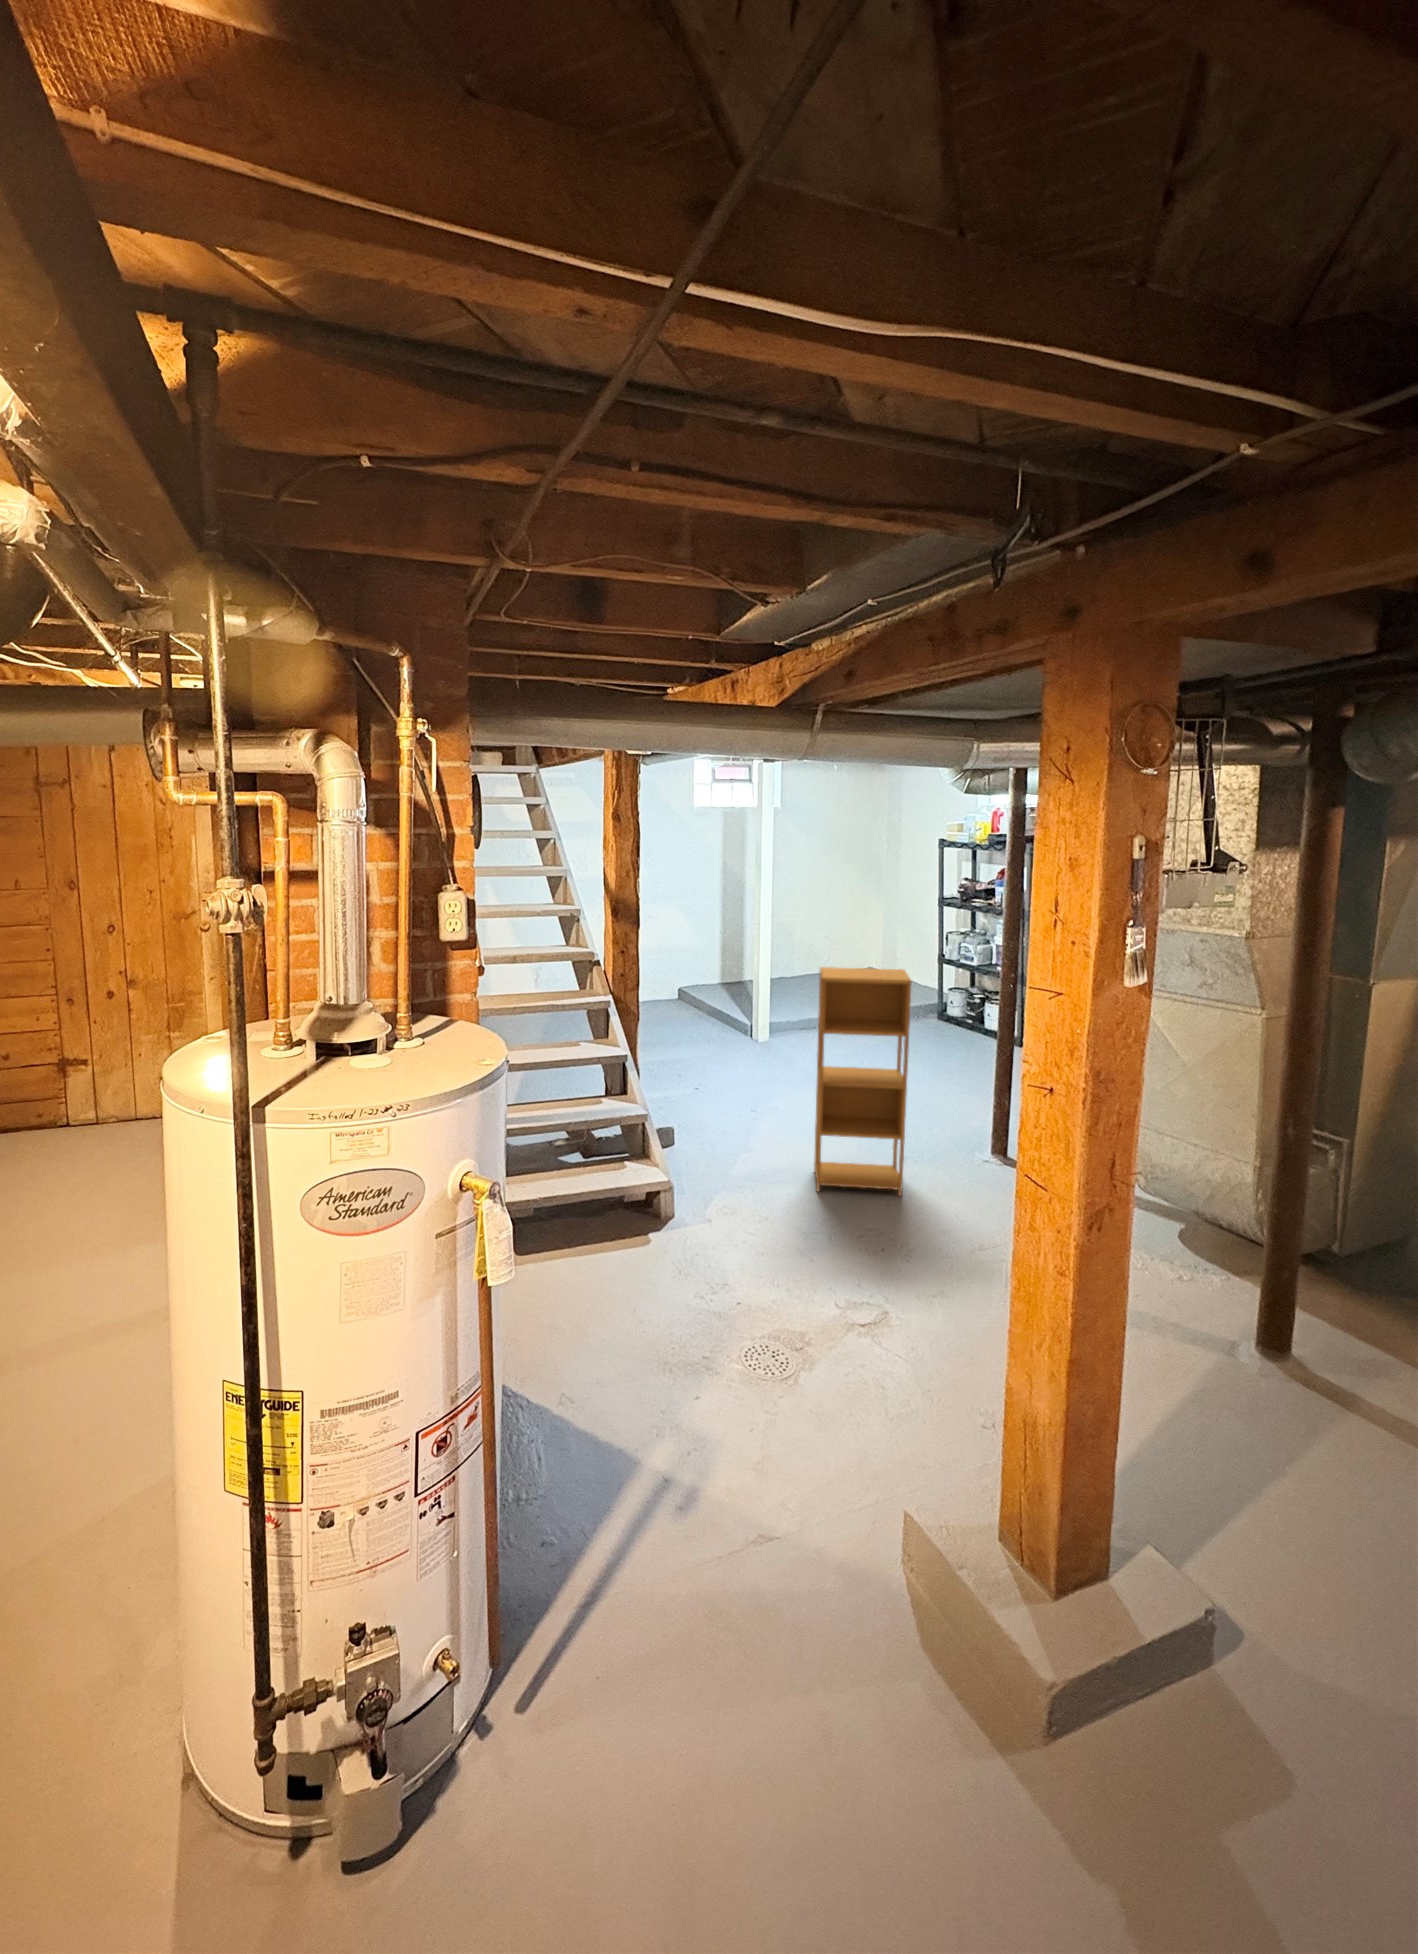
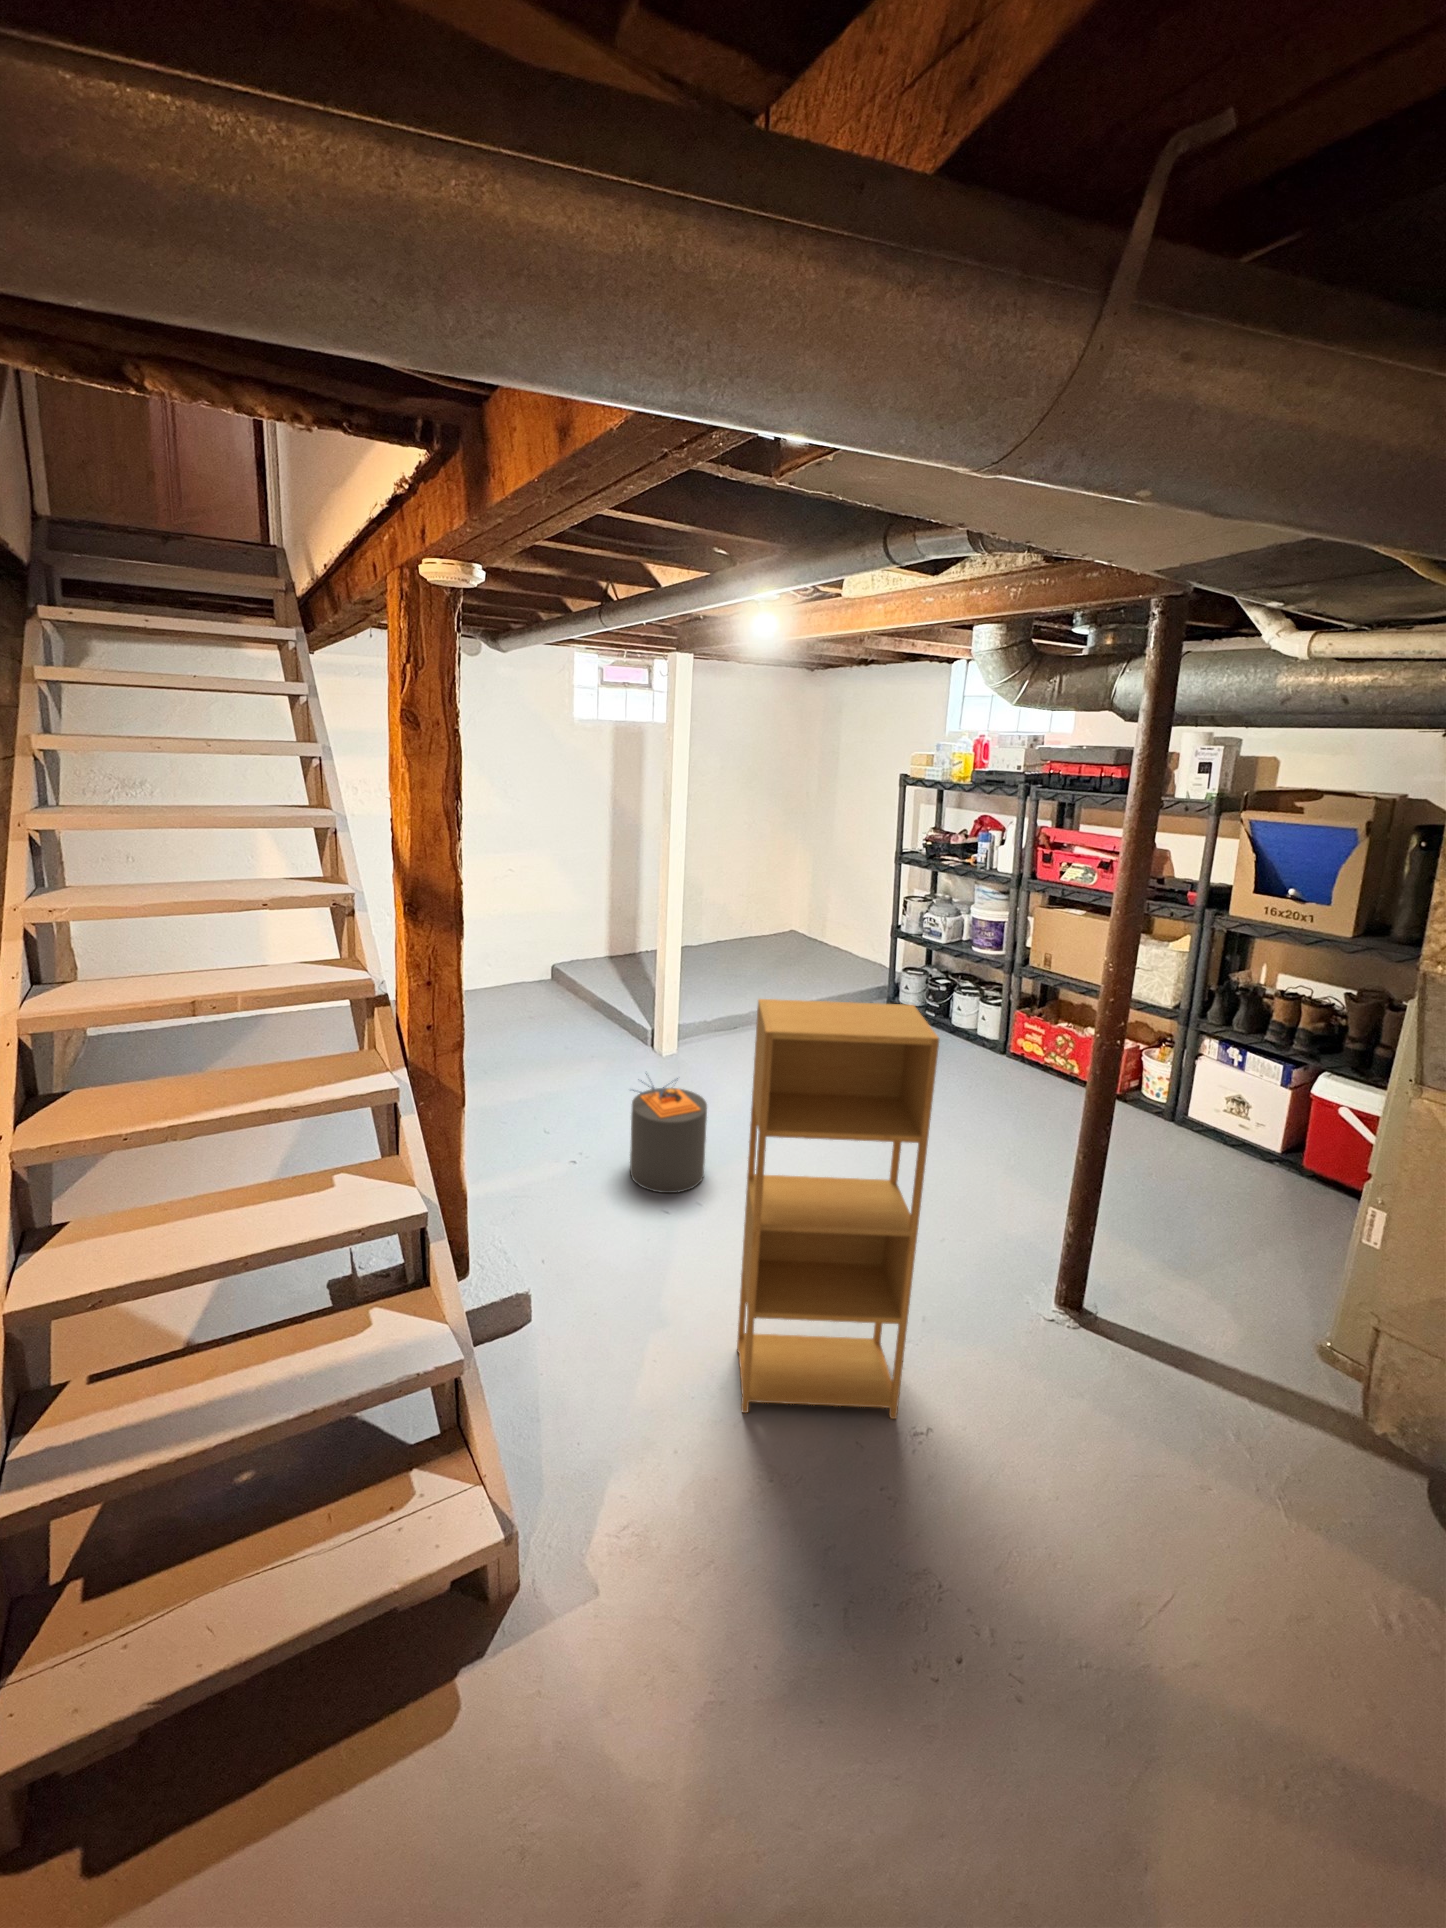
trash can: none [744,1033,796,1111] -> present [630,1074,707,1193]

